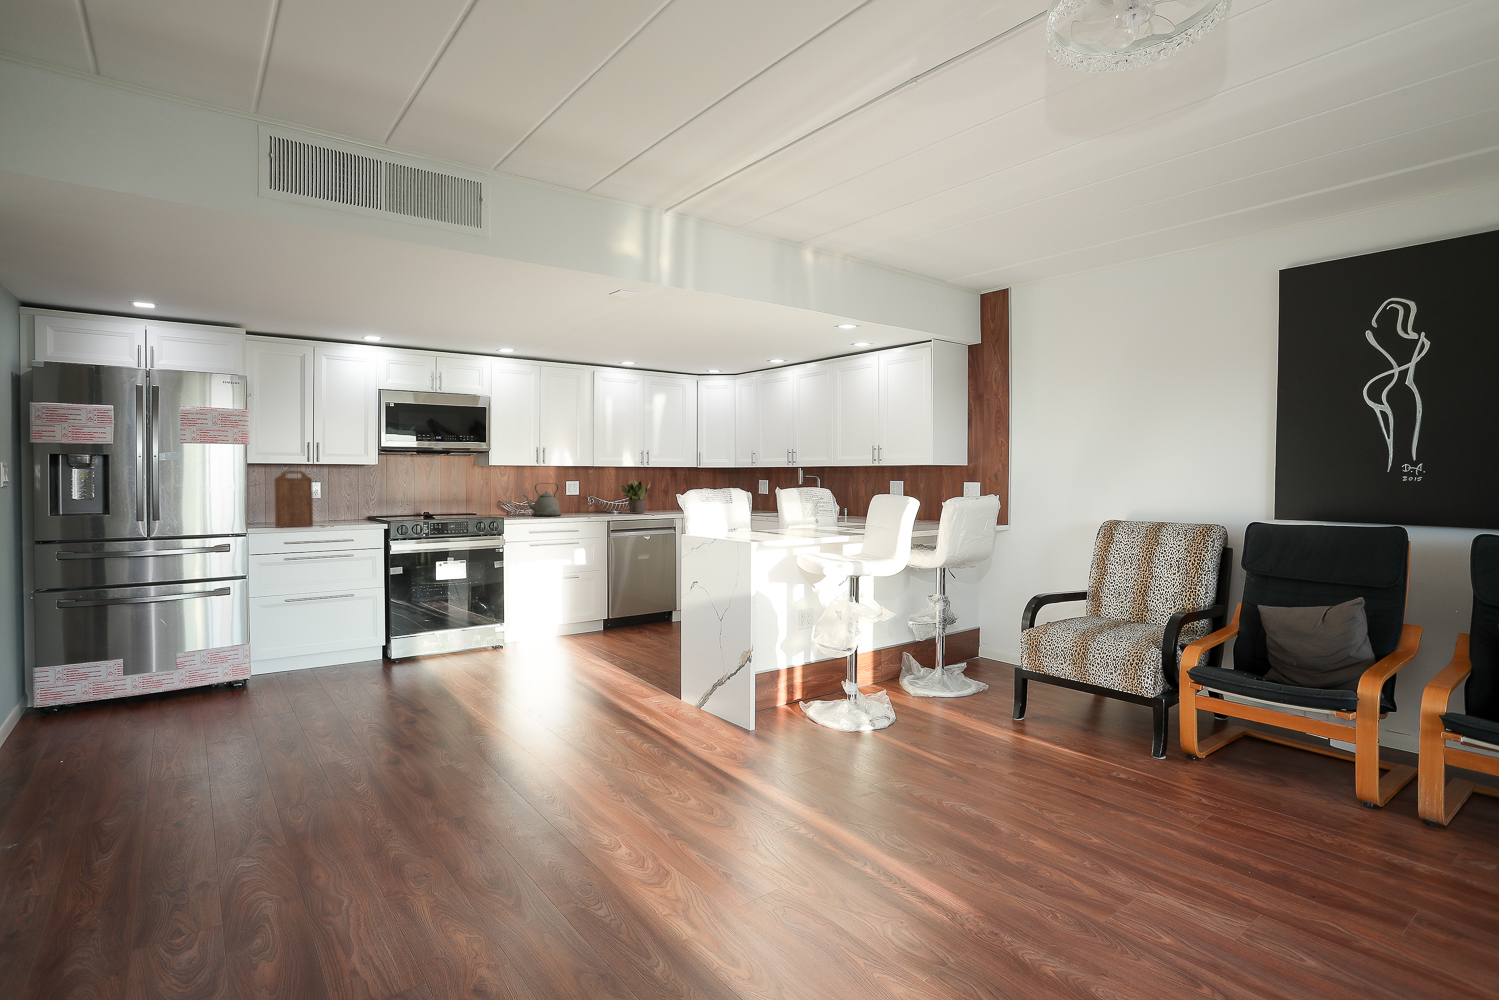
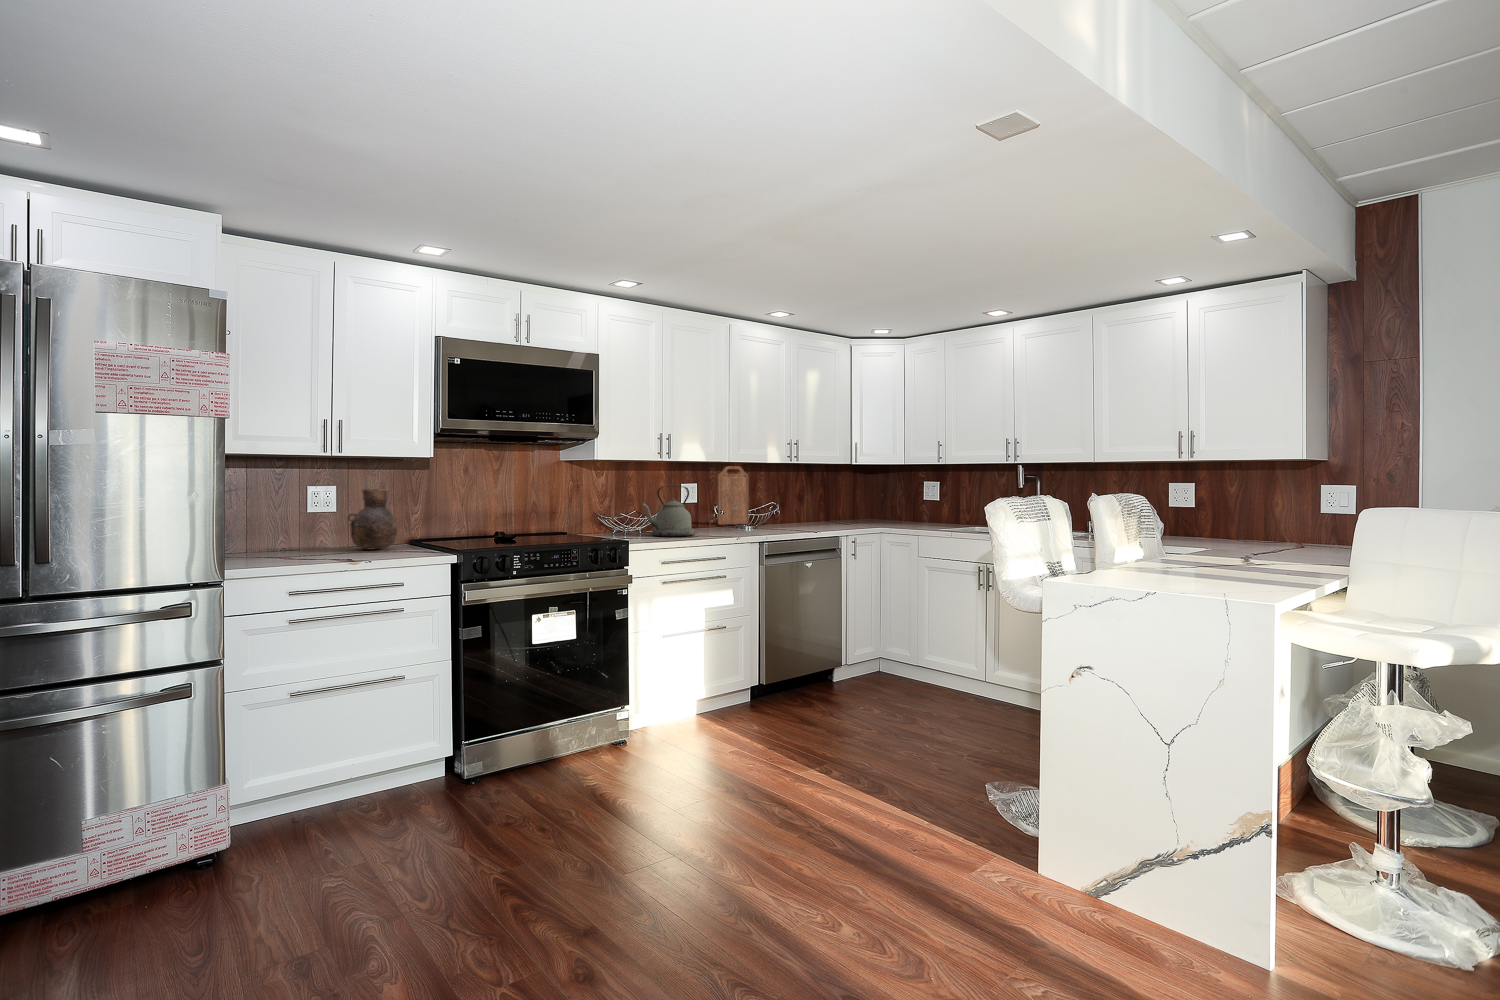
cutting board: present [274,471,313,528] -> present [717,466,749,525]
potted plant: present [620,481,650,513] -> none [767,478,812,530]
vase: none [325,485,356,522] -> present [348,488,397,549]

